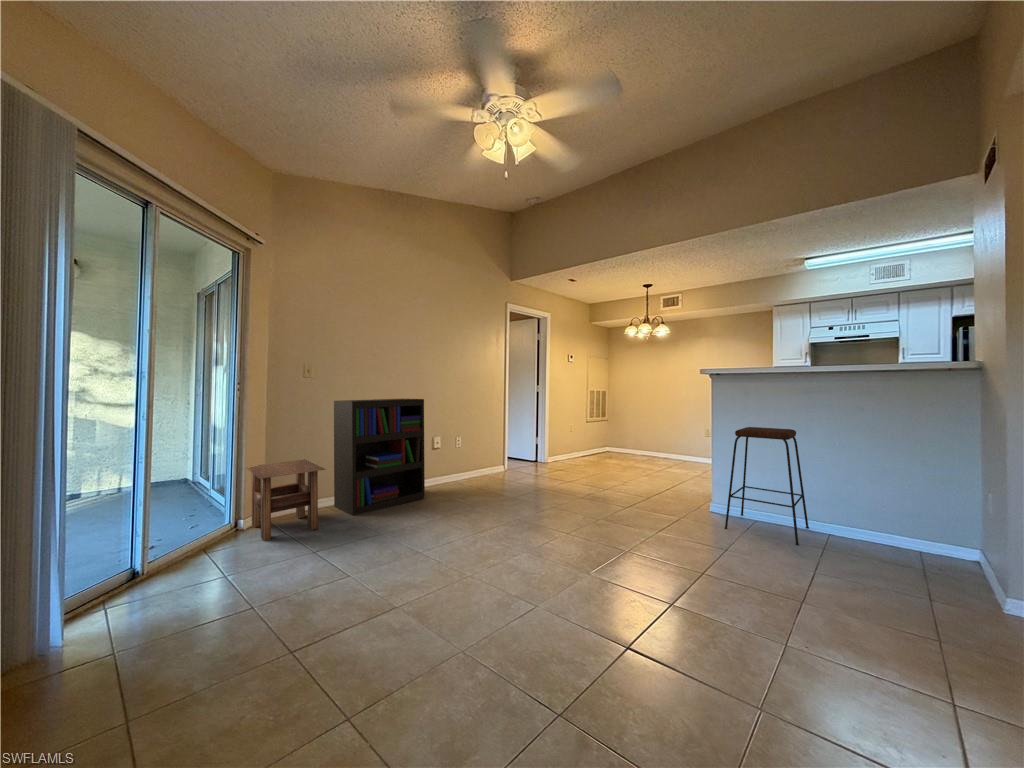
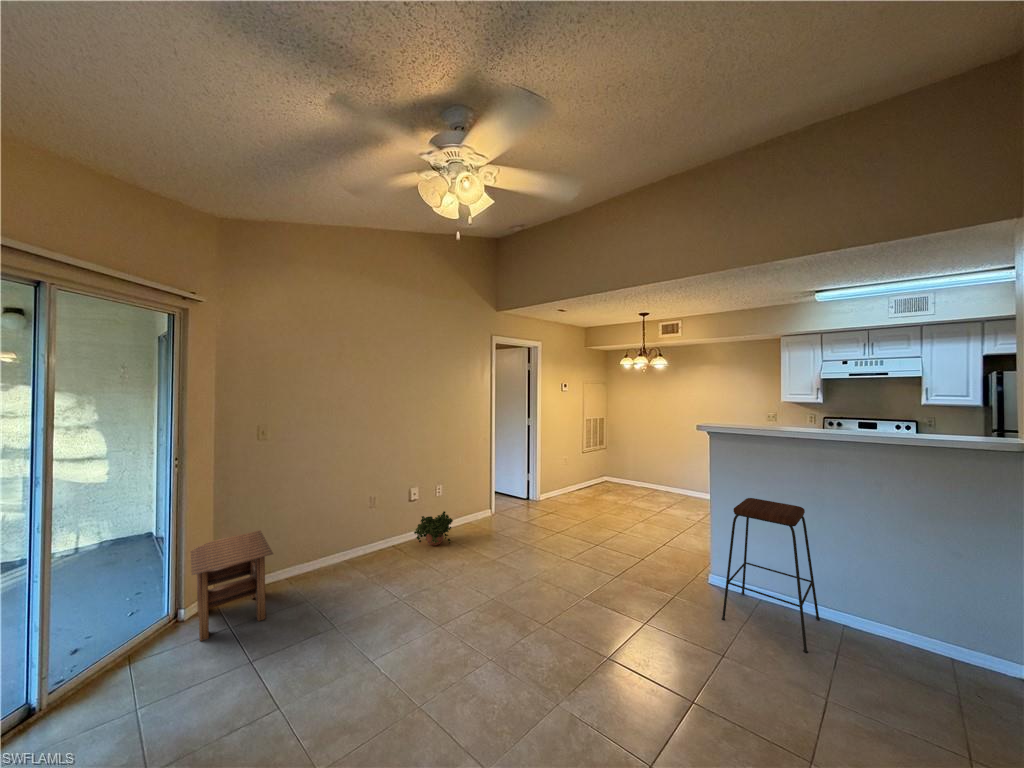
bookshelf: present [334,399,425,515] -> none [294,451,396,594]
potted plant: none [437,459,474,489] -> present [414,511,453,545]

